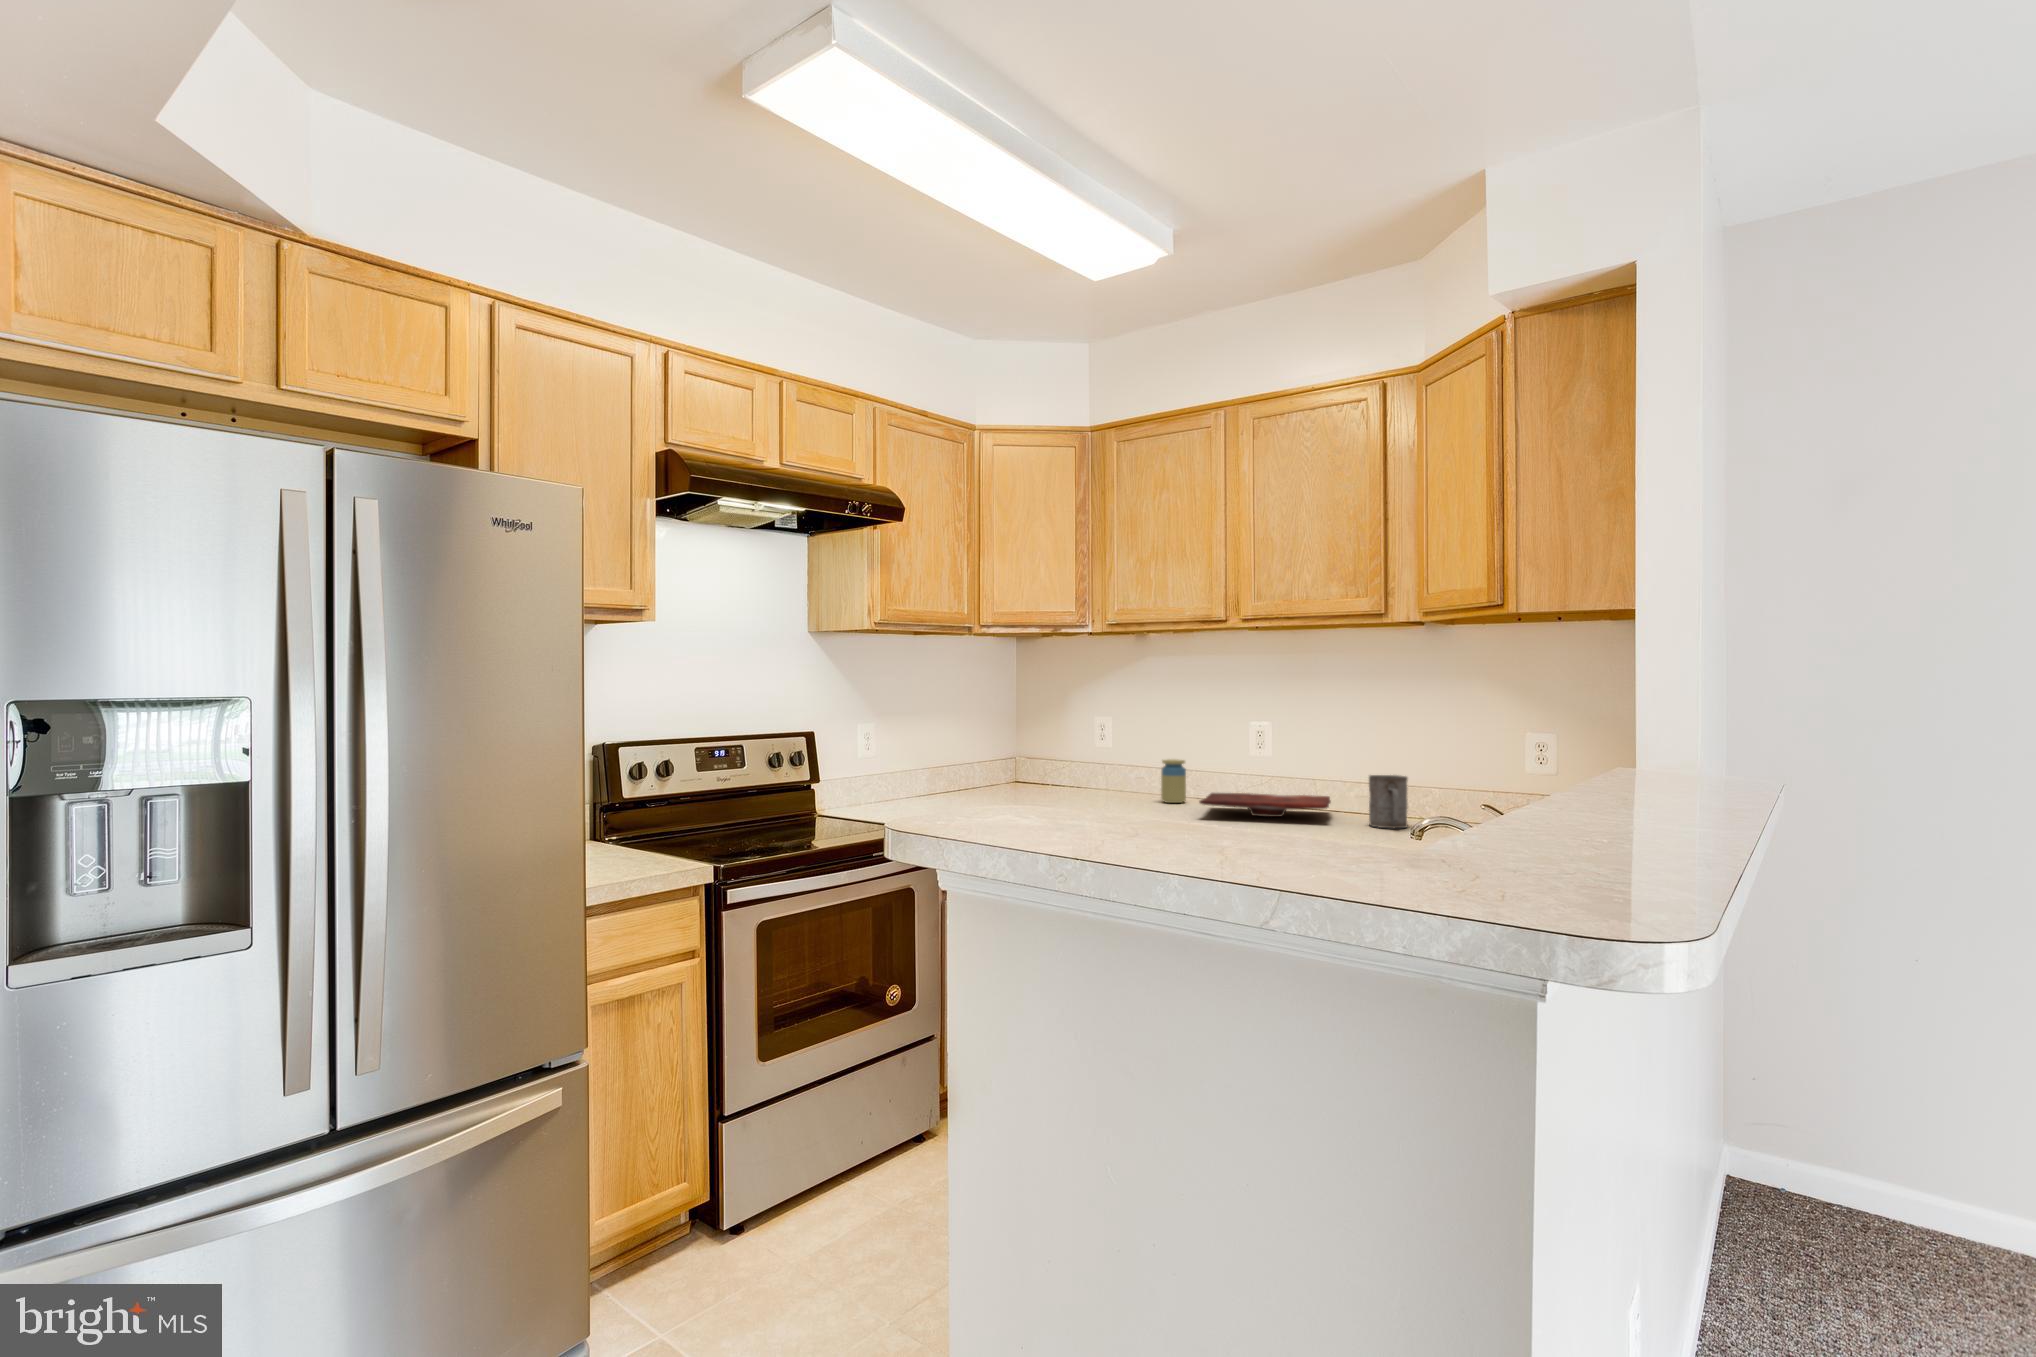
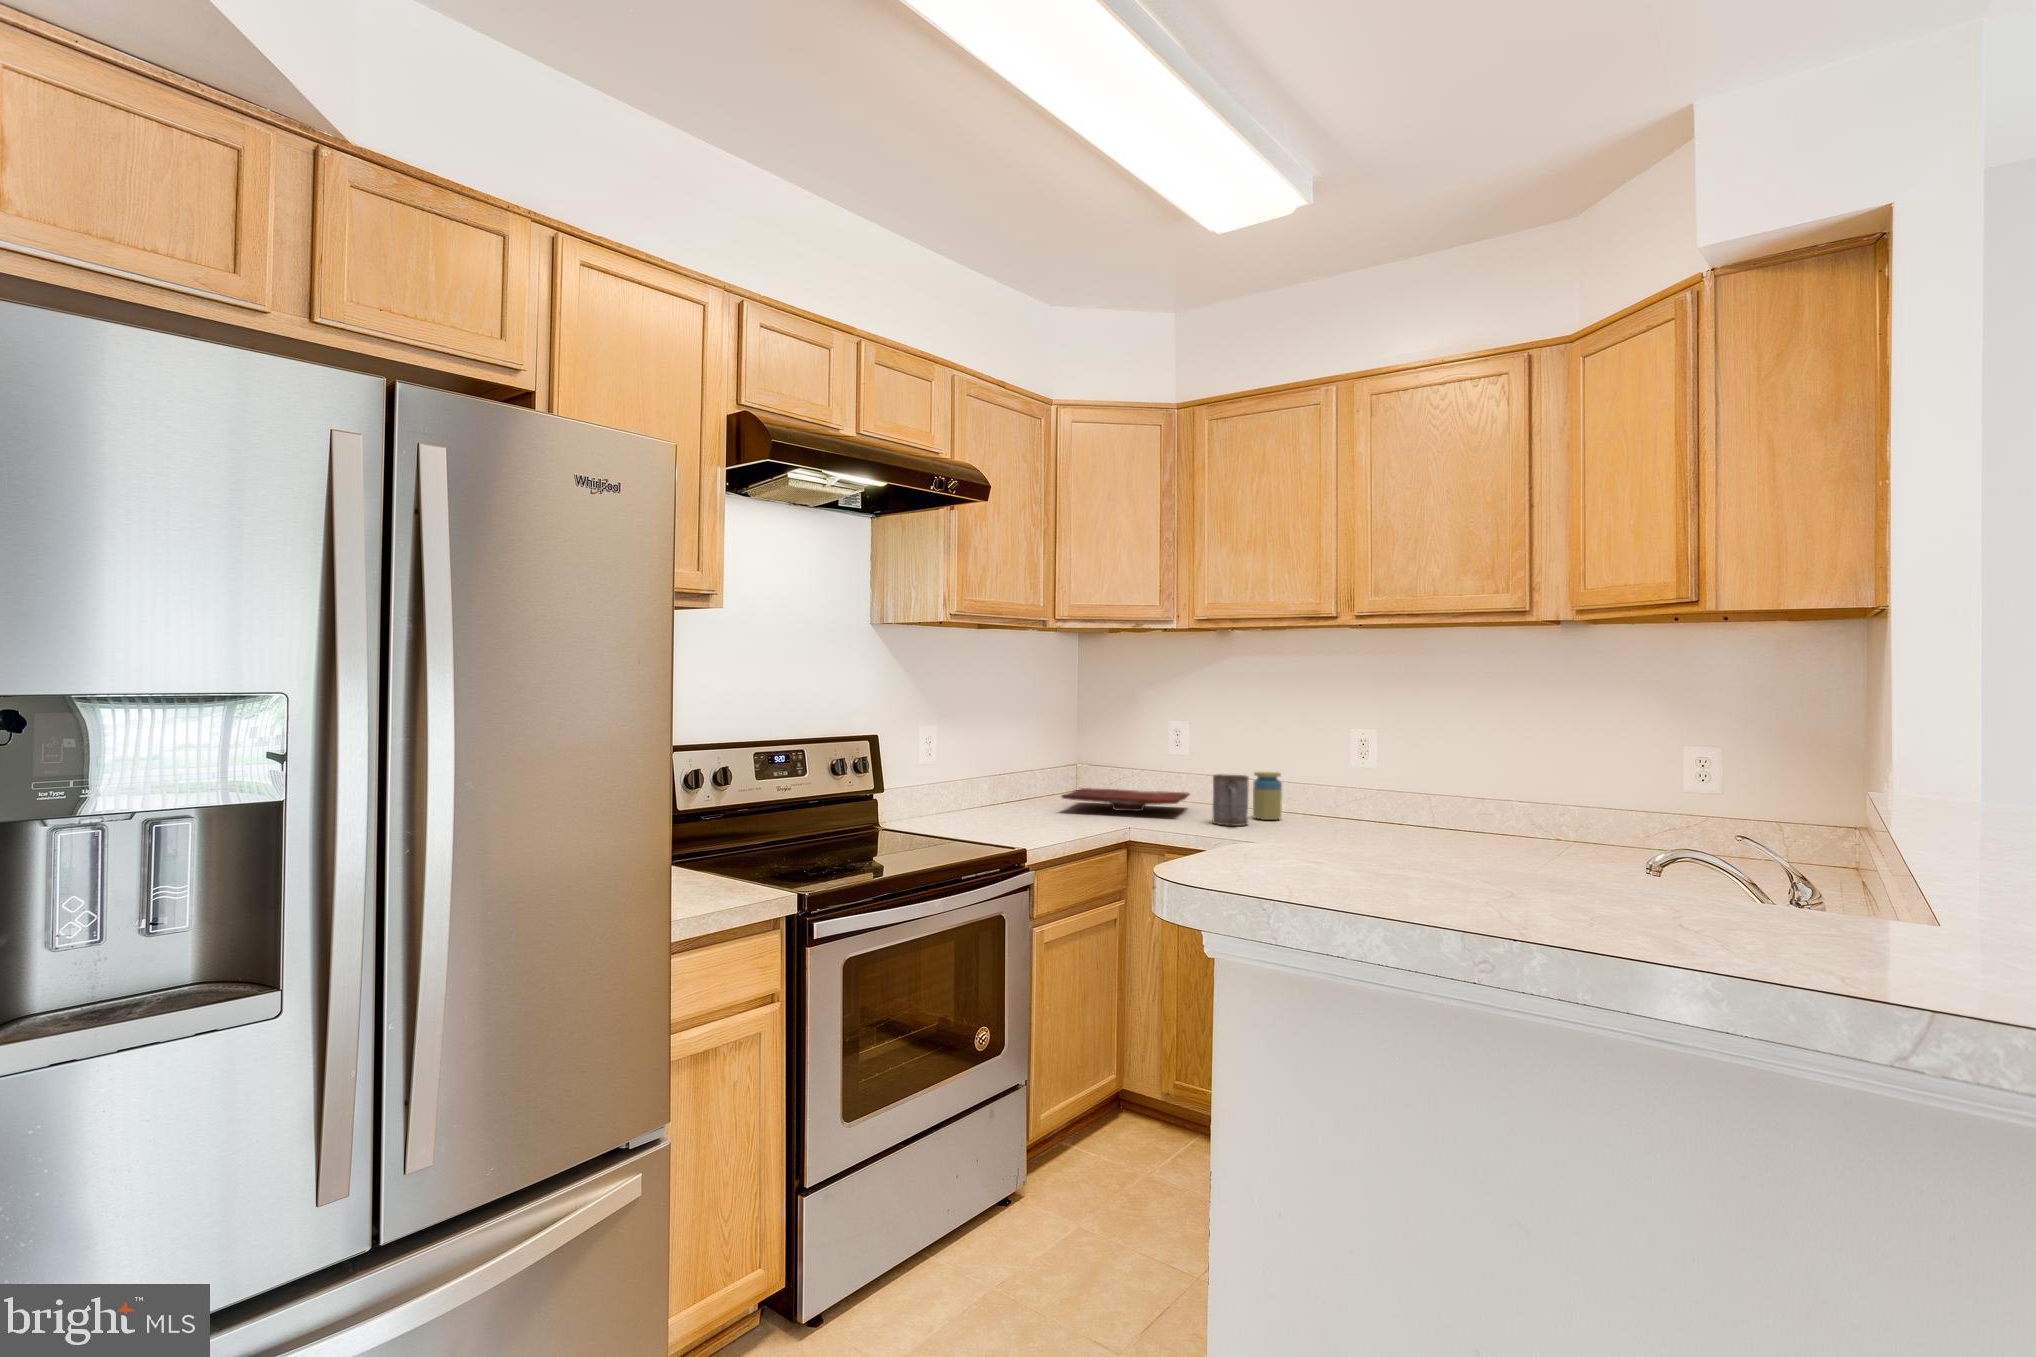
mug: present [1369,775,1408,828] -> present [1213,774,1249,826]
cutting board: present [1200,793,1331,817] -> present [1061,788,1190,811]

